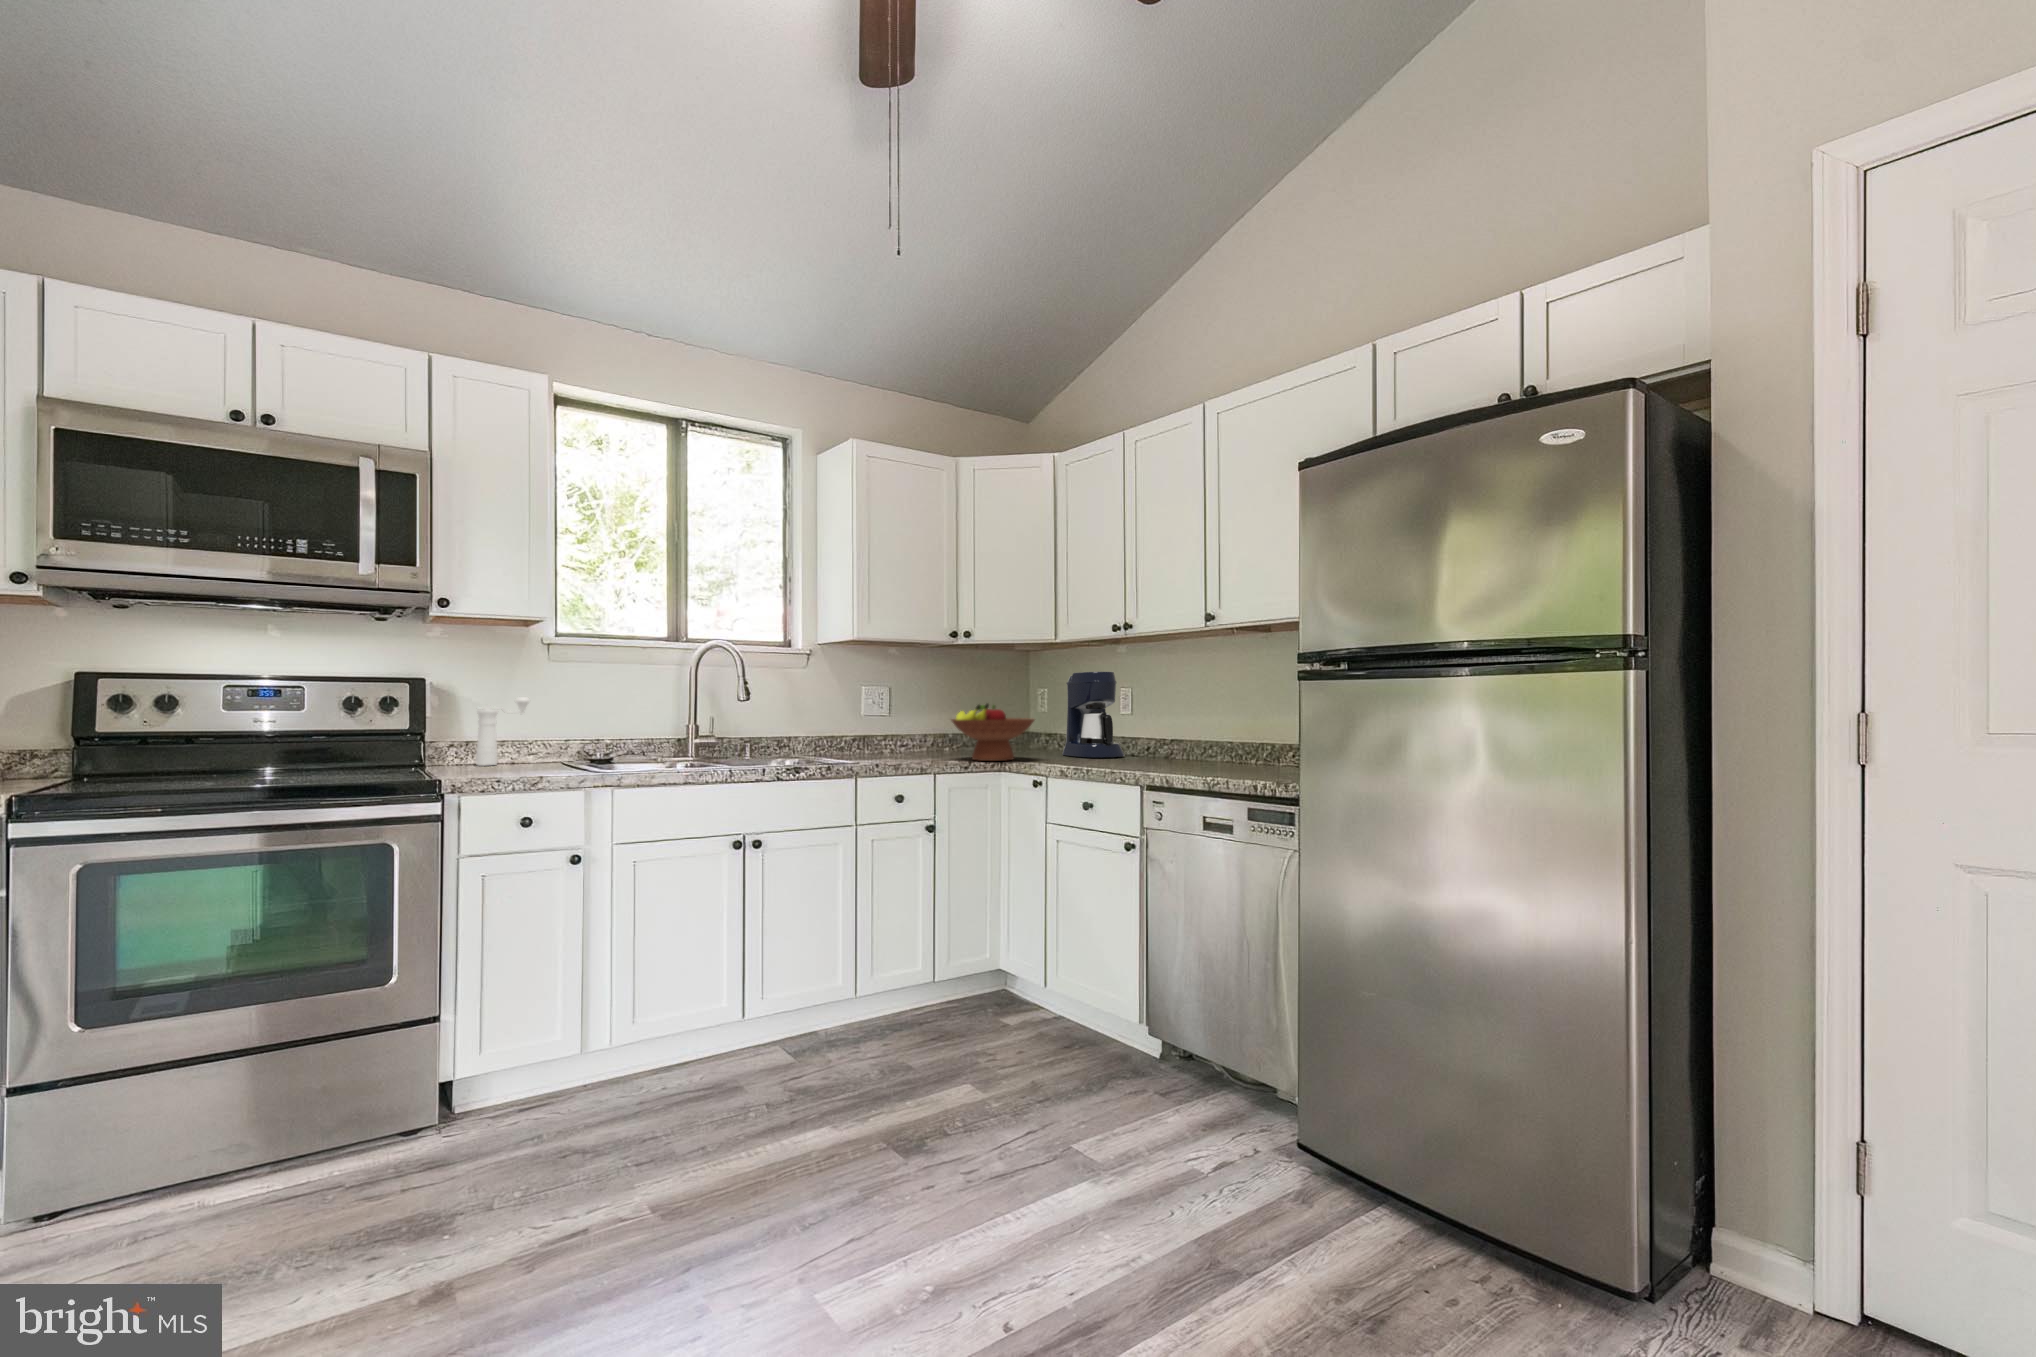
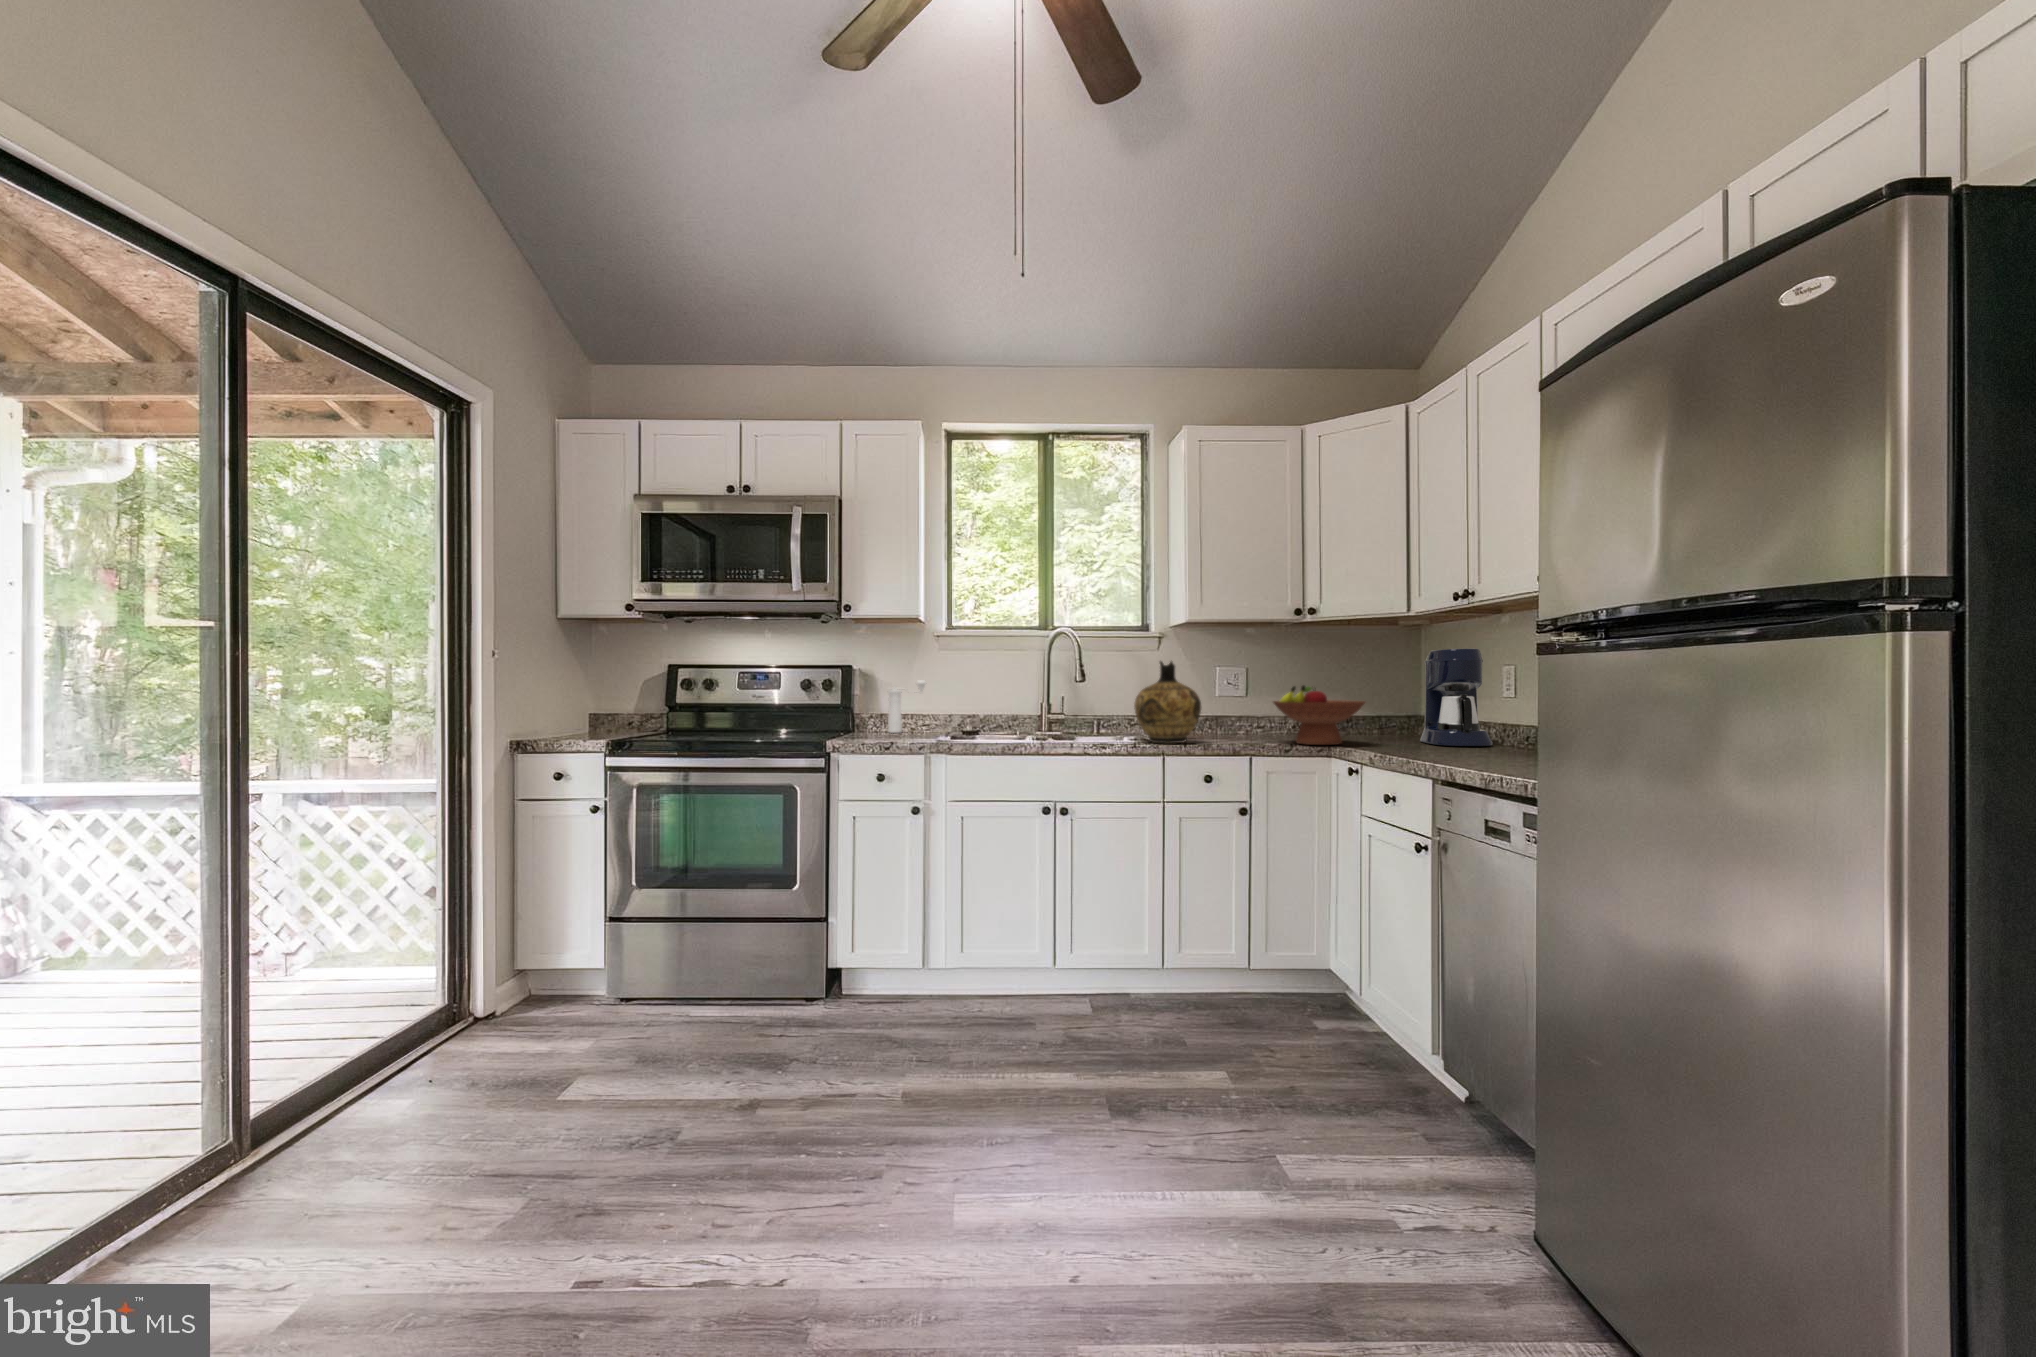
ceramic jug: none [820,677,890,765] -> present [1134,661,1201,743]

